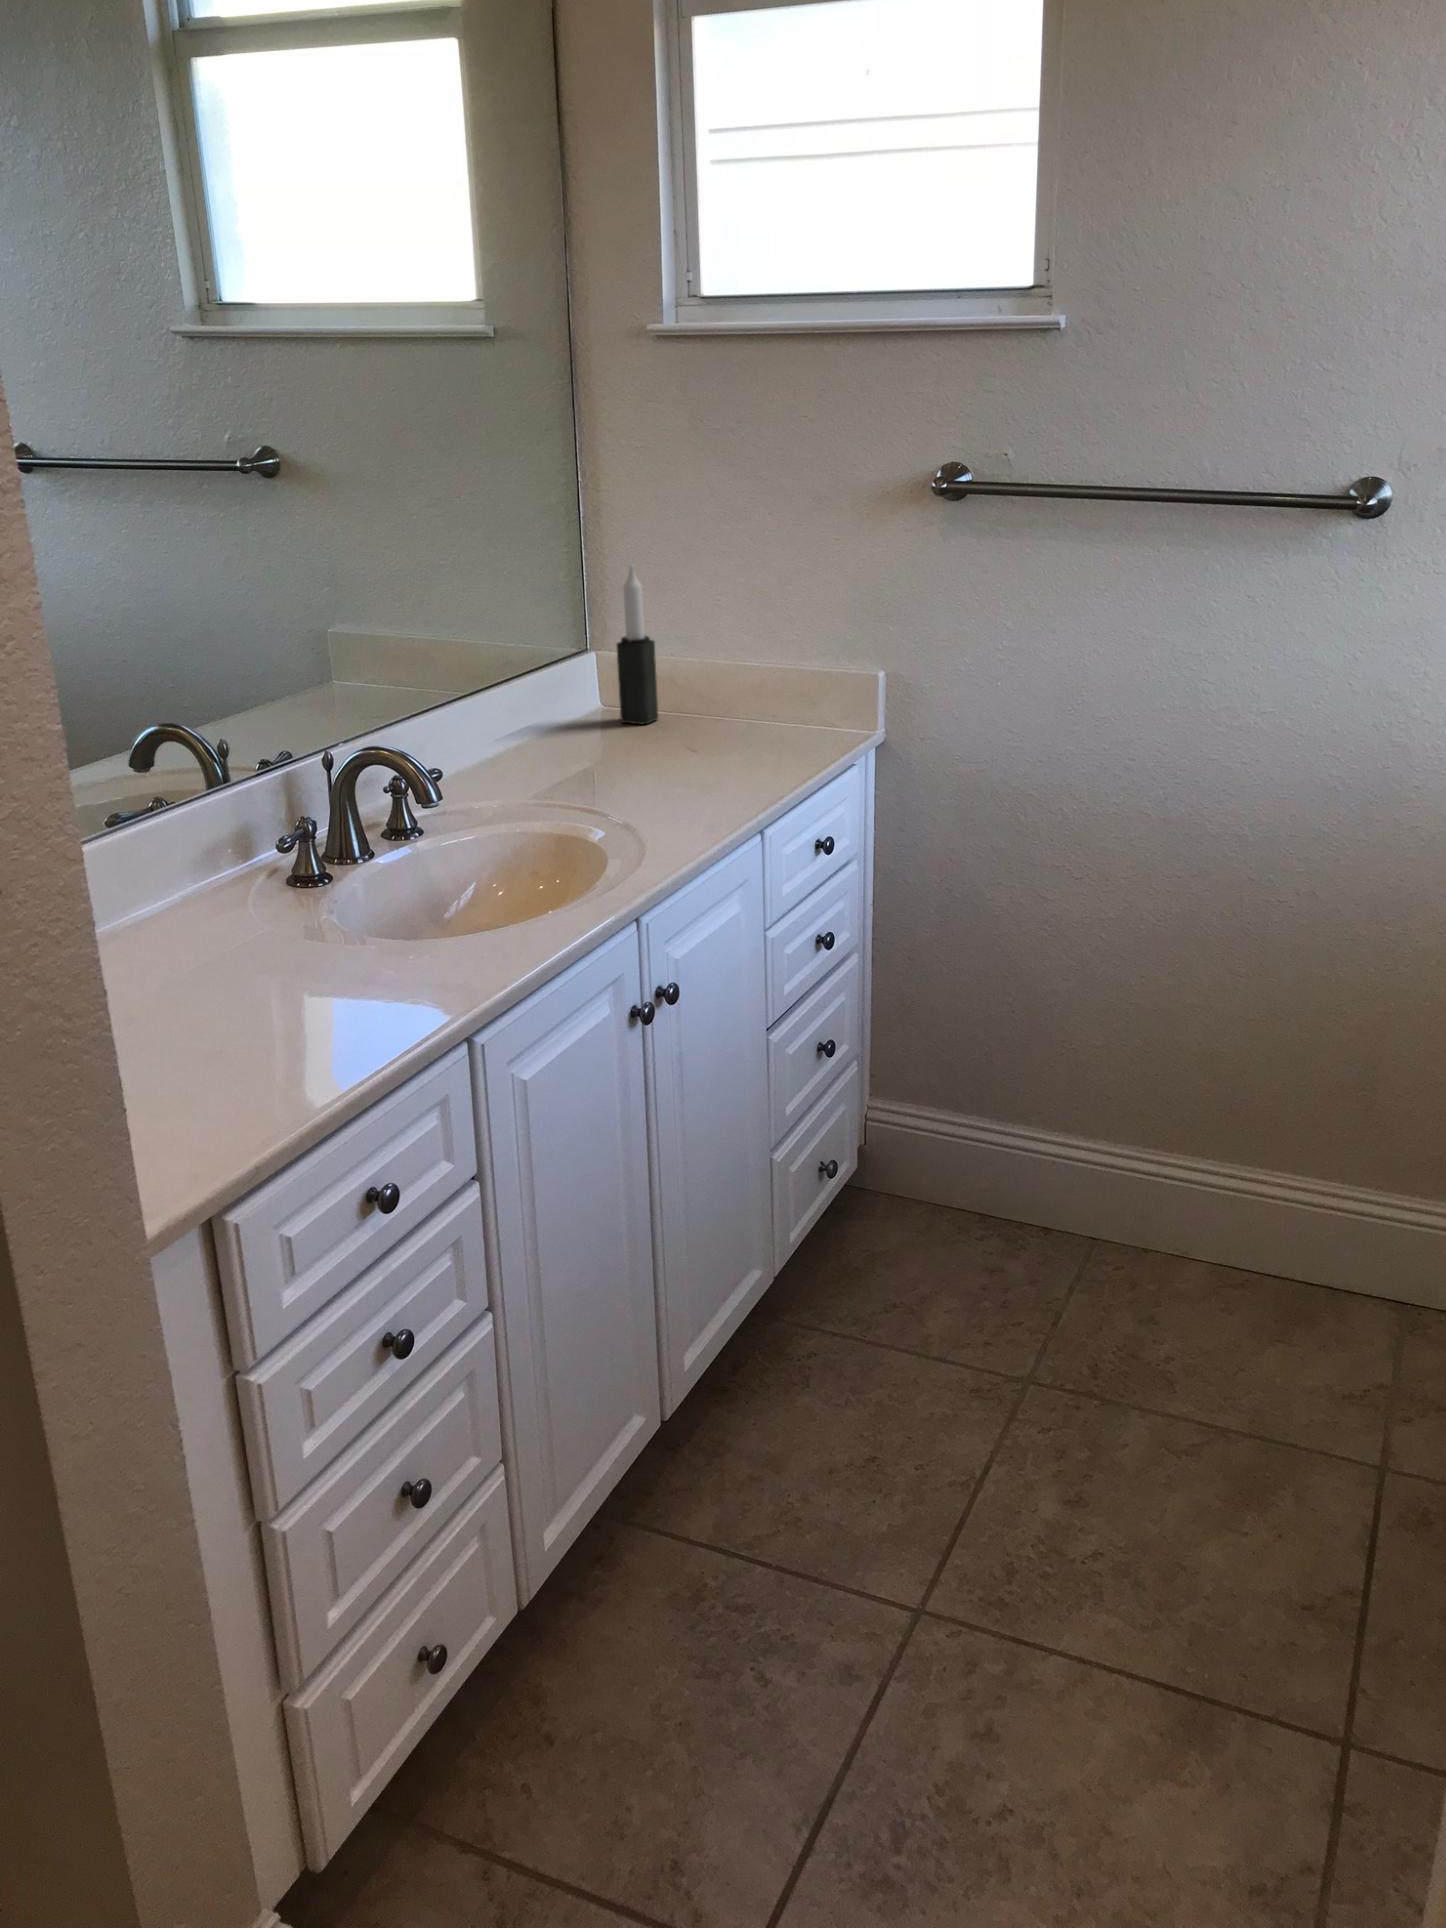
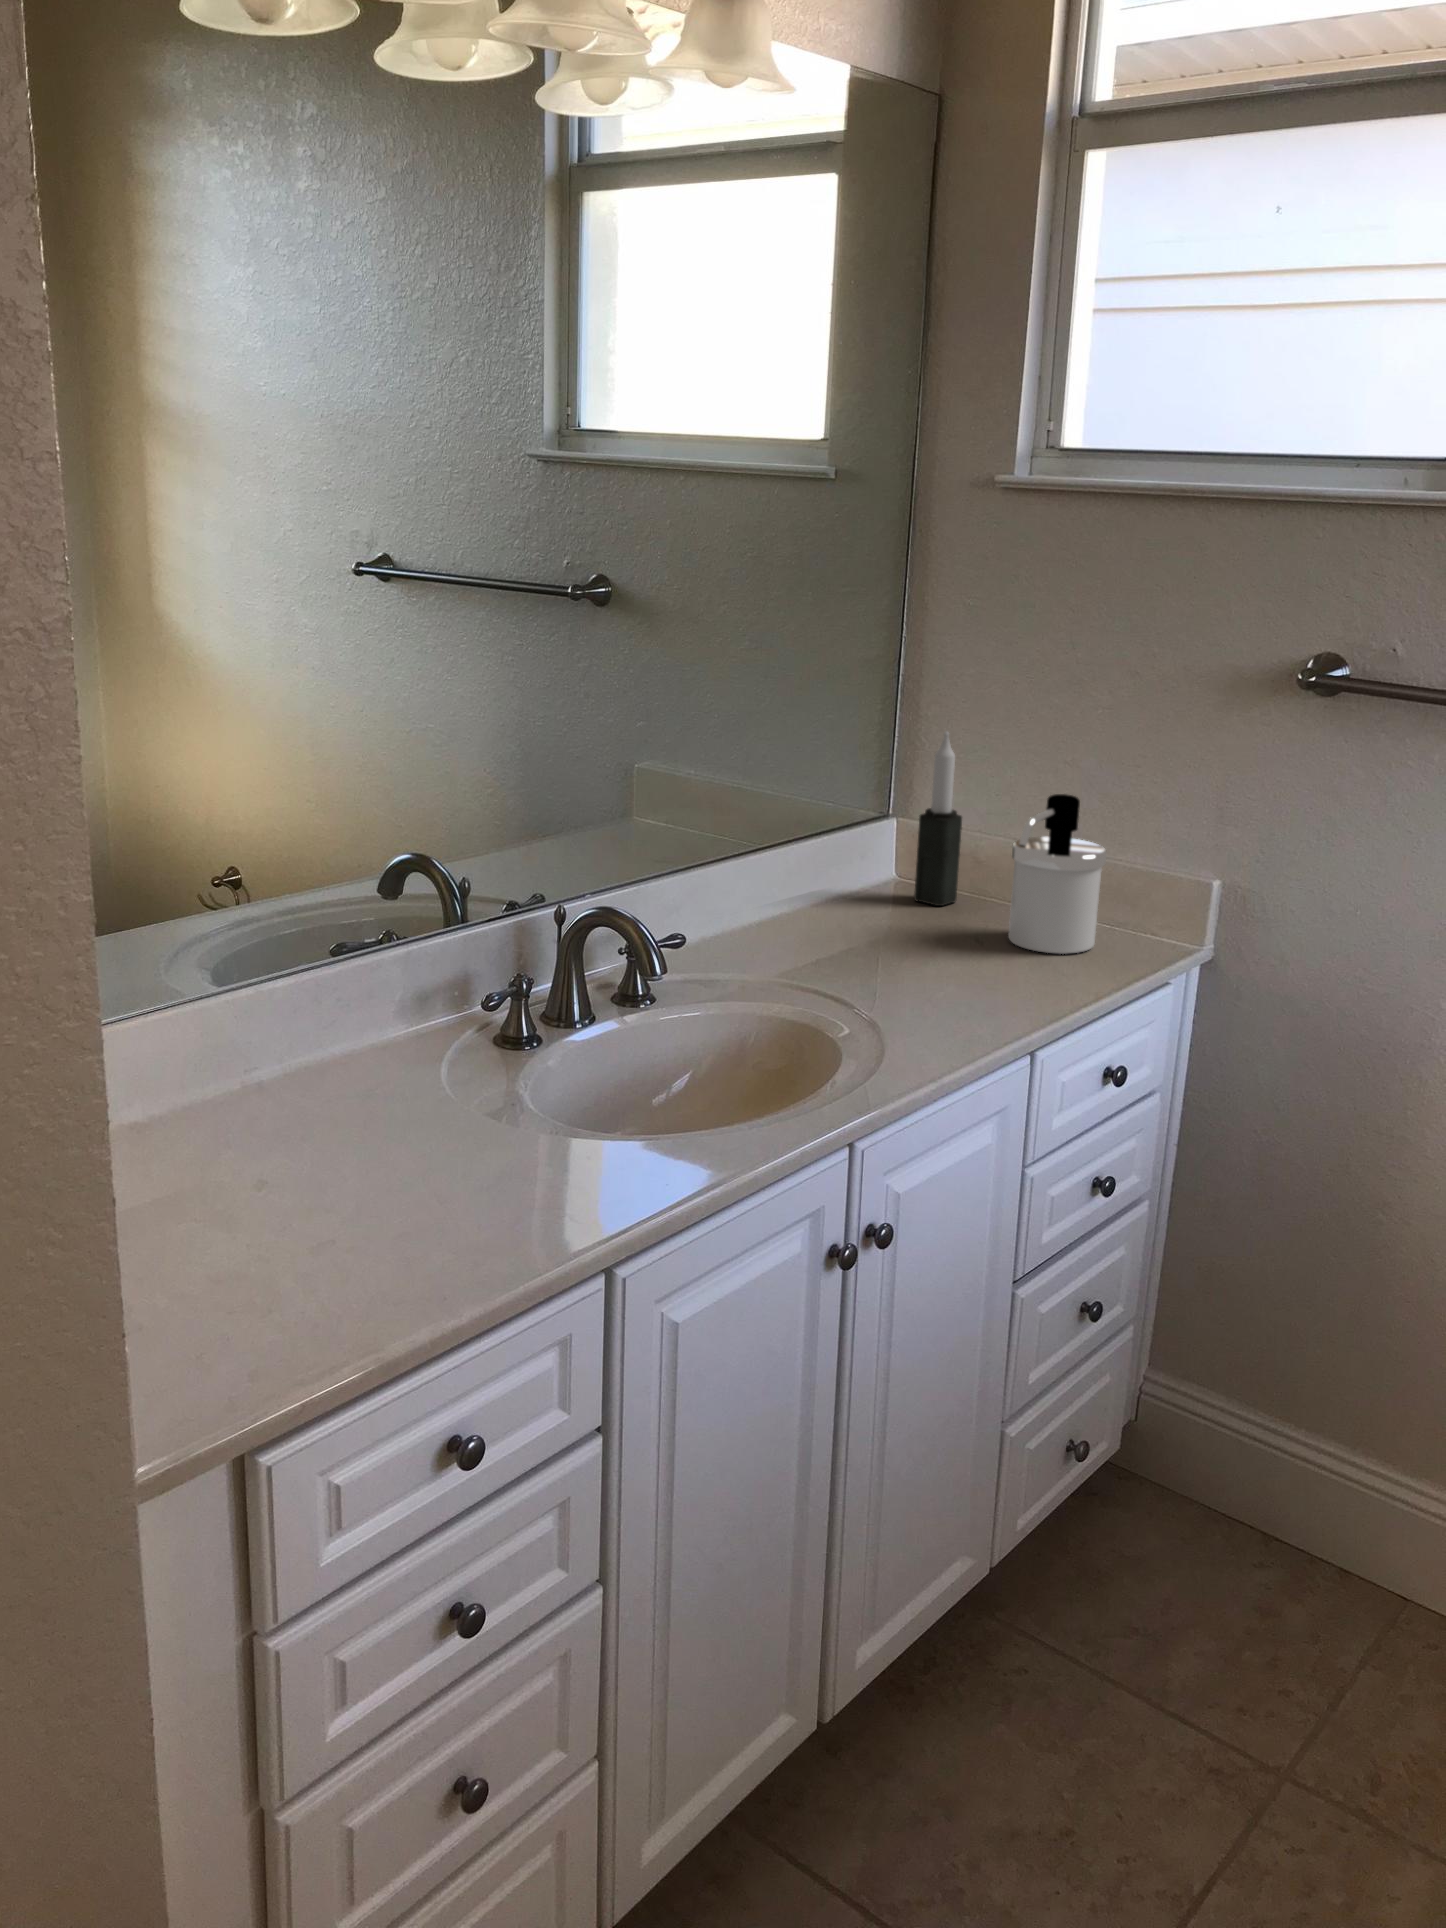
soap dispenser: none [708,609,789,750] -> present [1008,794,1106,954]

